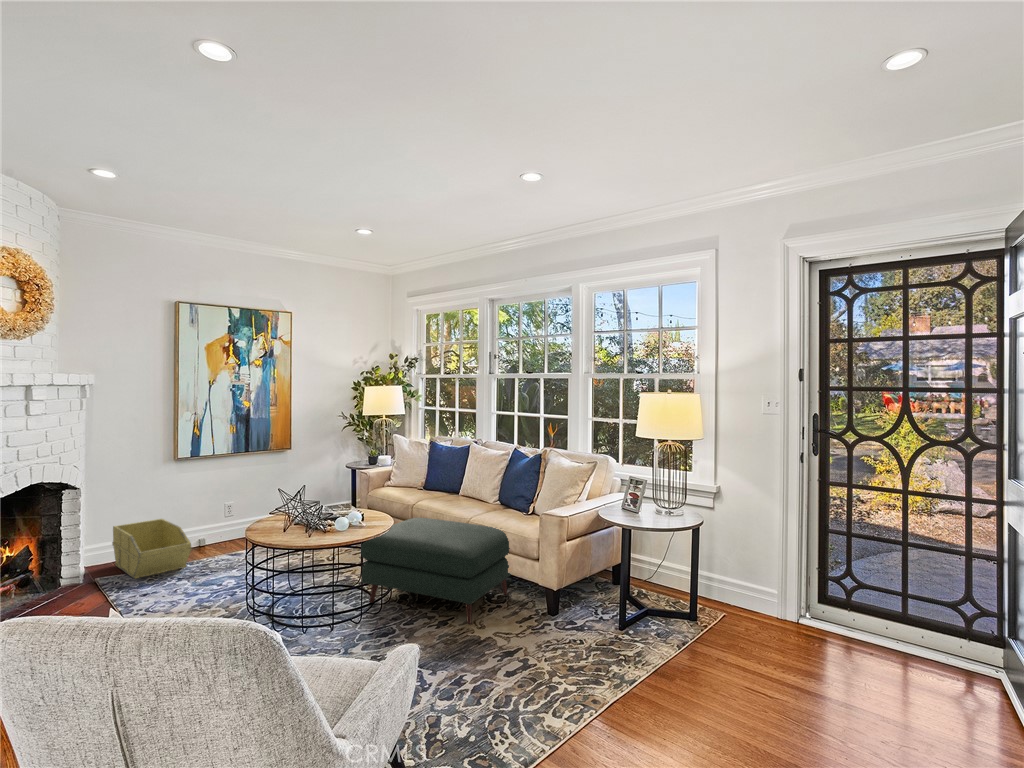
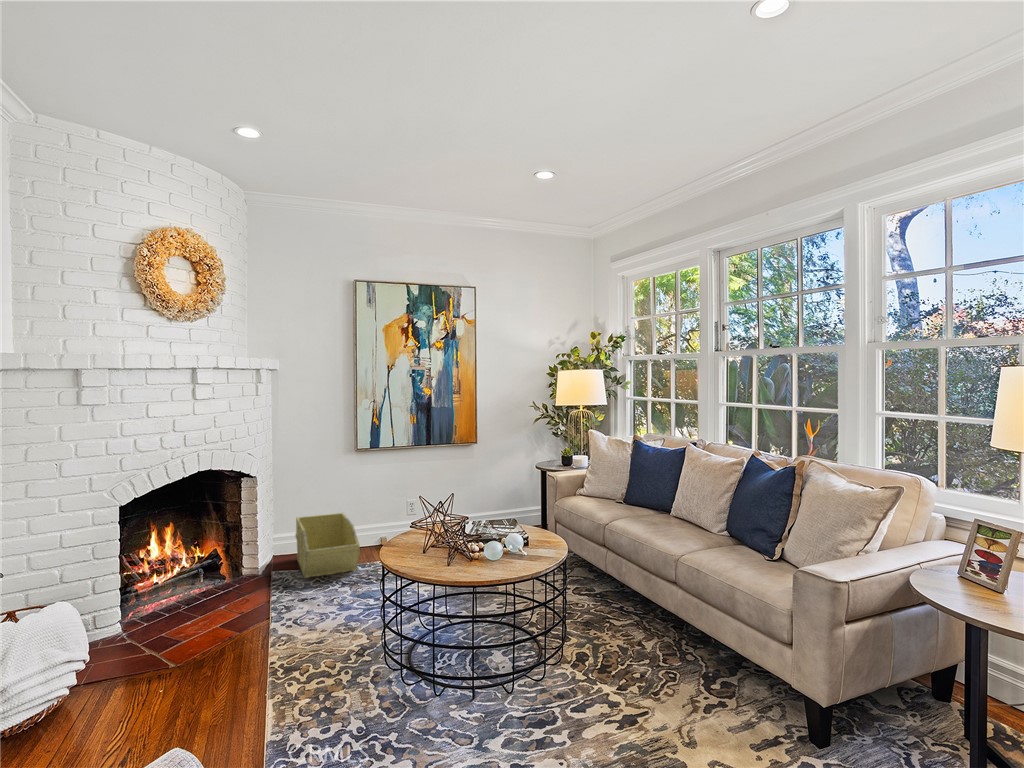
ottoman: present [361,518,511,624] -> none [521,545,750,732]

